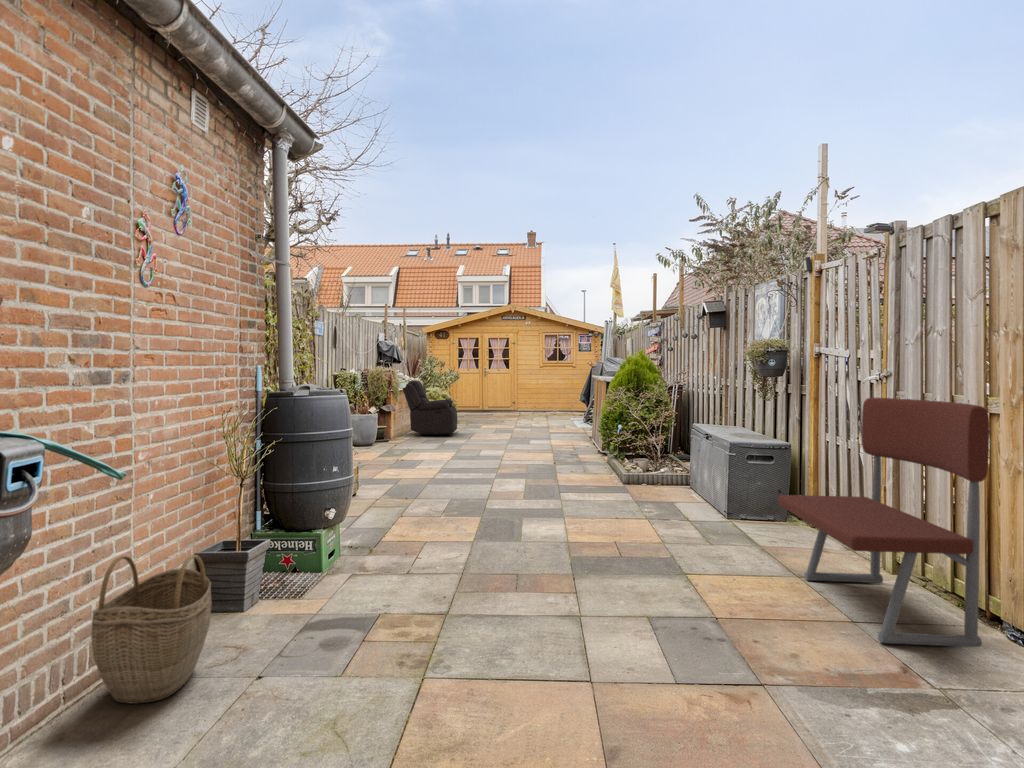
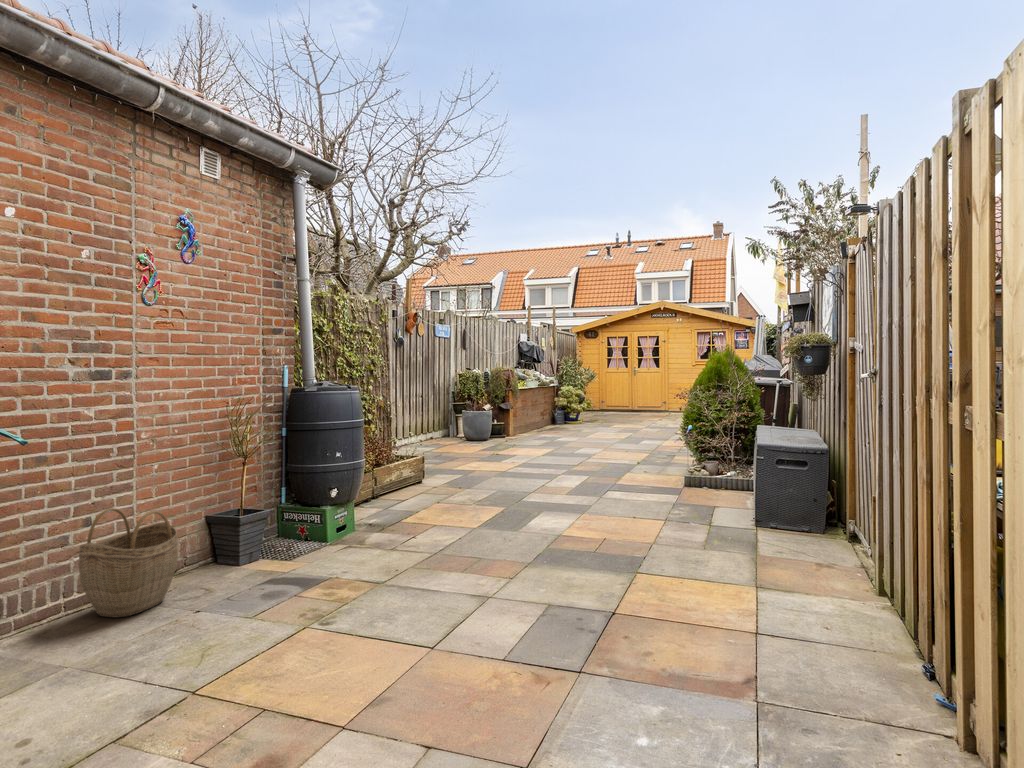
chair: present [403,380,457,436] -> none [524,380,581,435]
bench: present [778,398,989,647] -> none [733,392,896,671]

